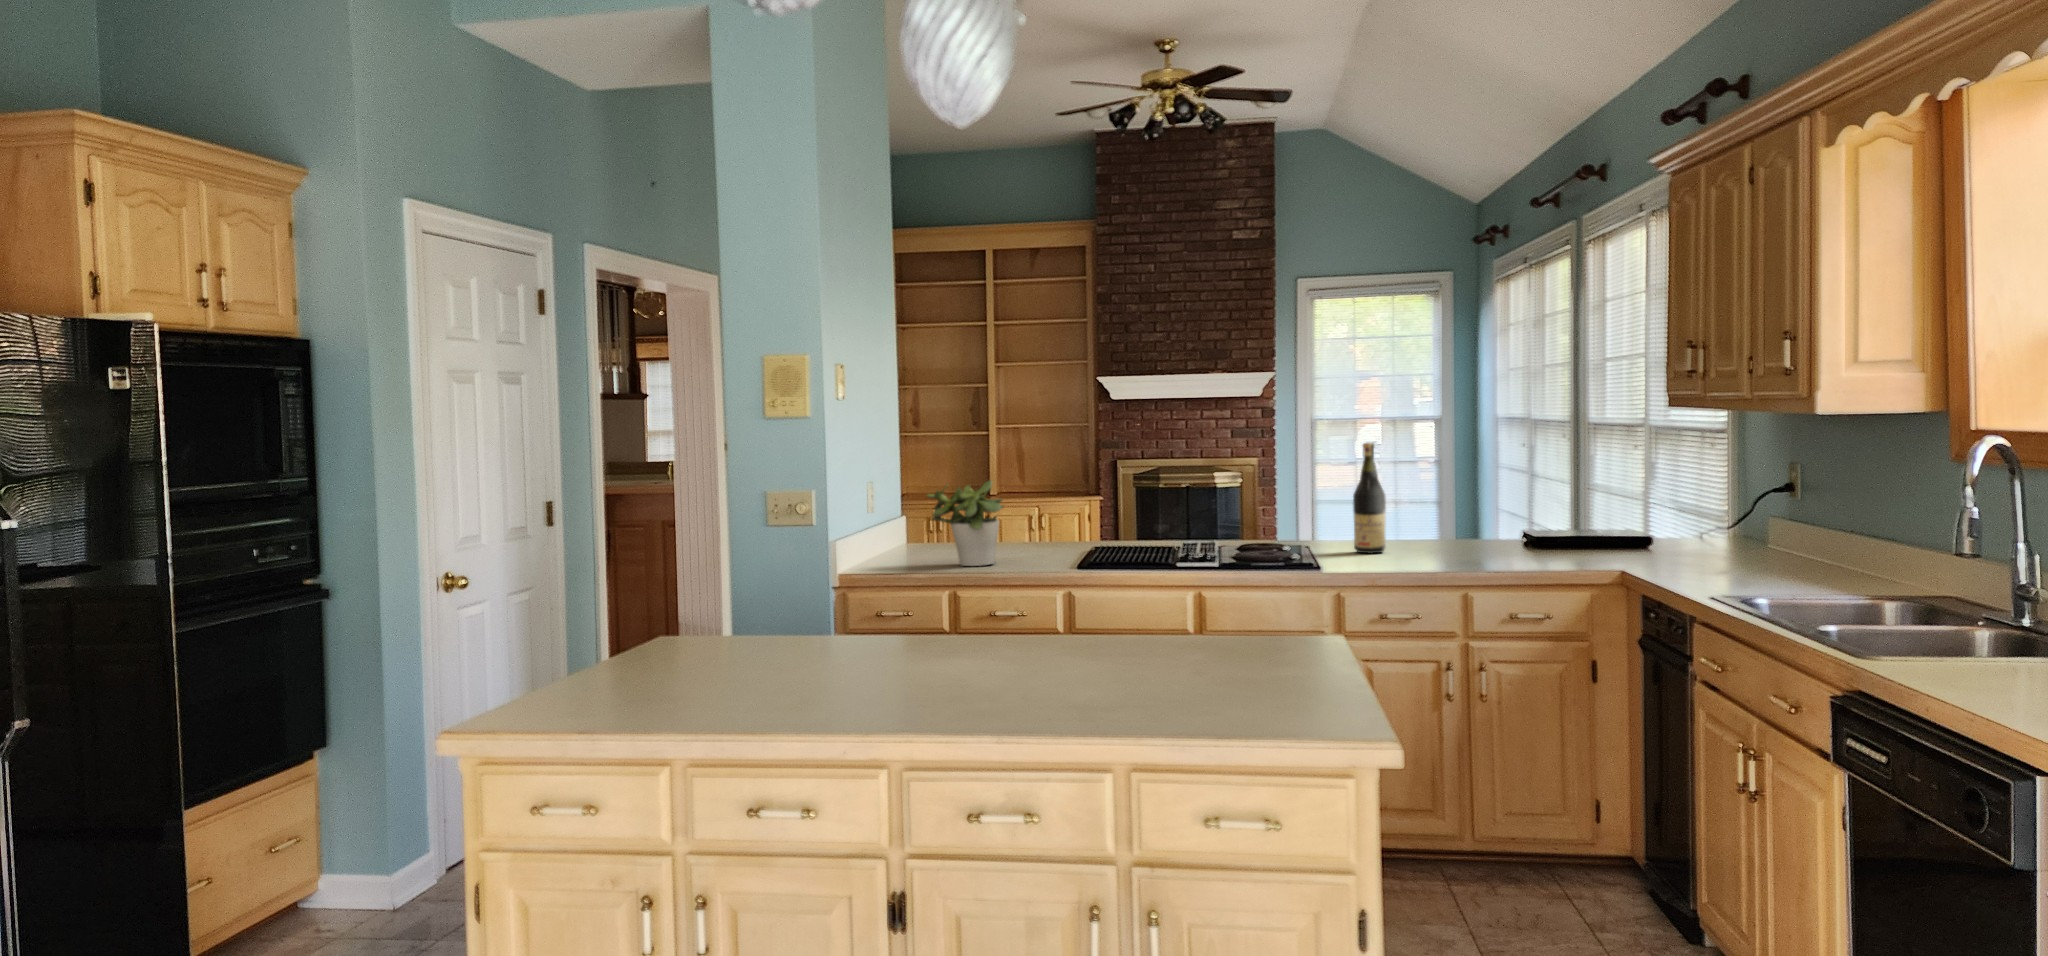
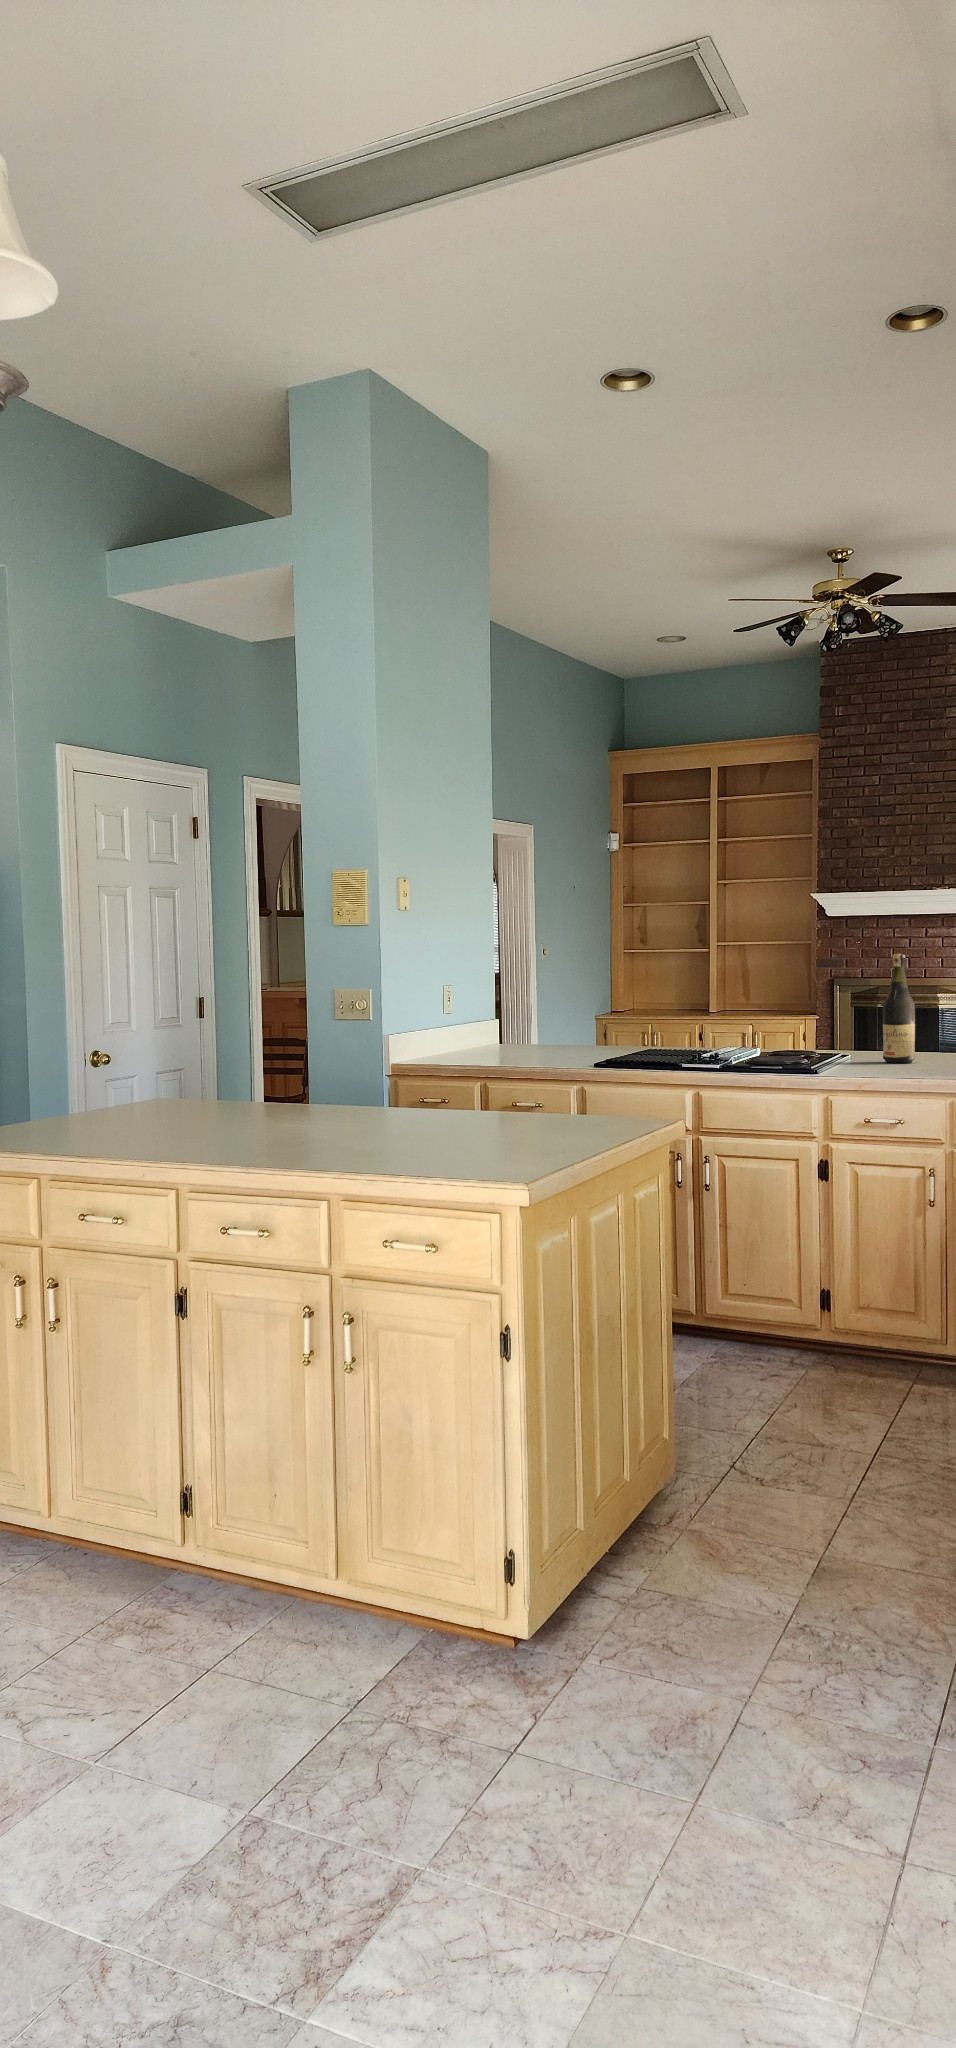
potted plant: present [927,481,1004,566] -> none [476,984,543,1061]

